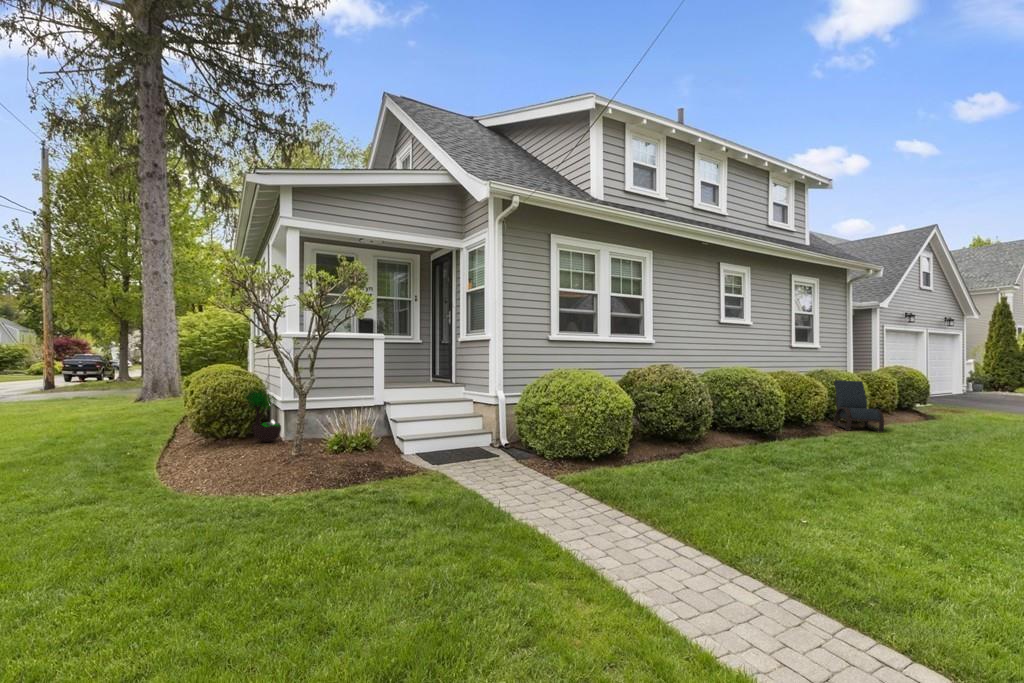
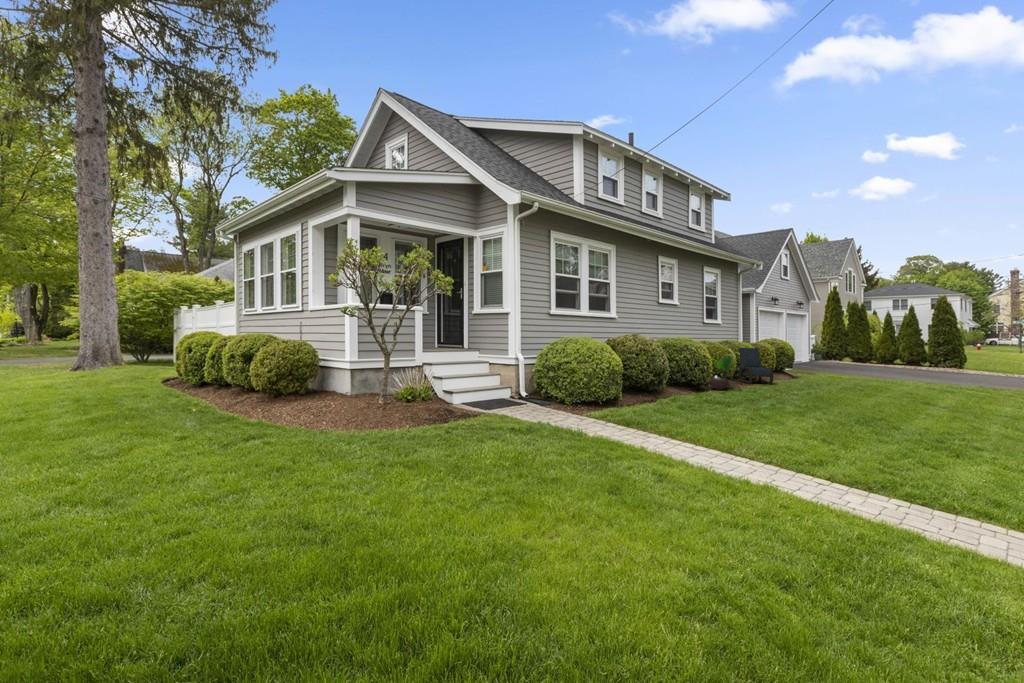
potted tree: present [245,389,281,442] -> present [711,357,733,390]

